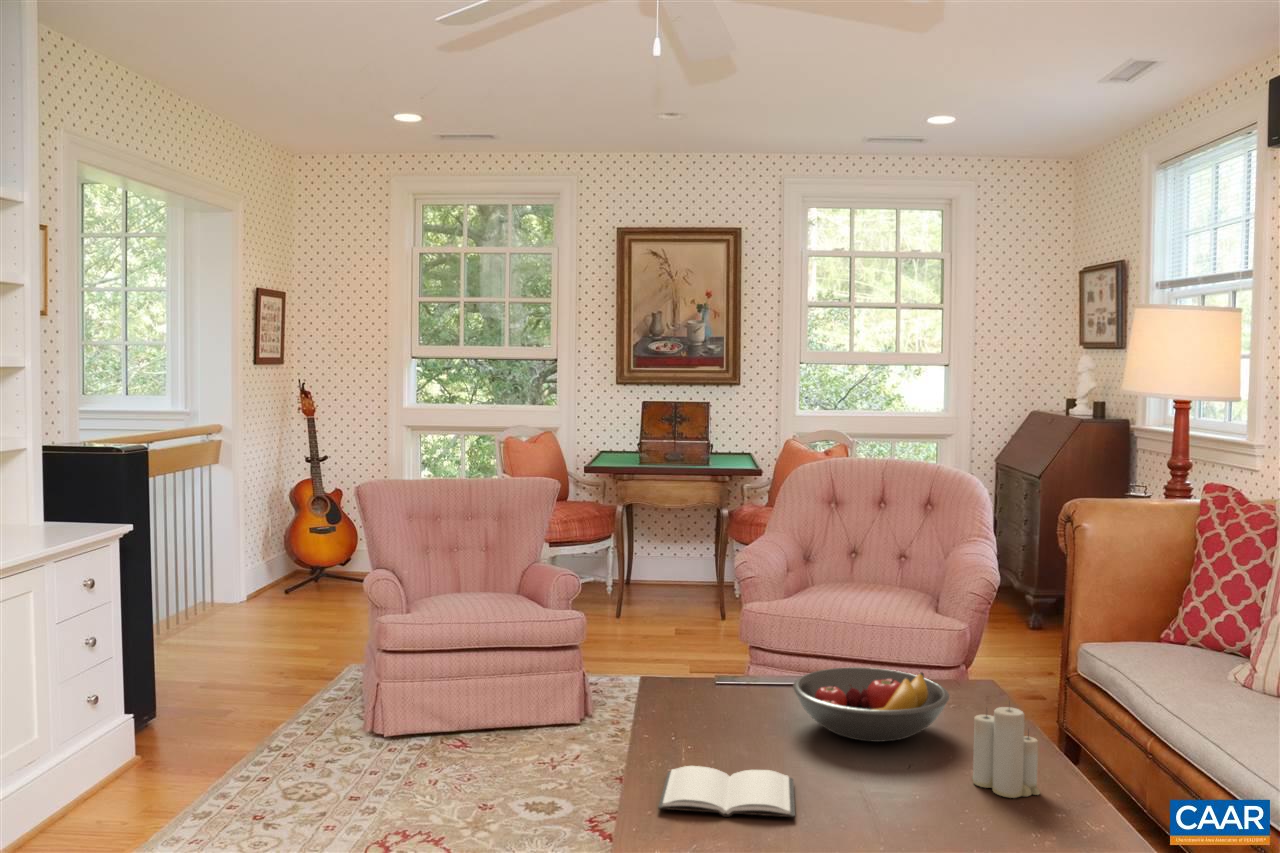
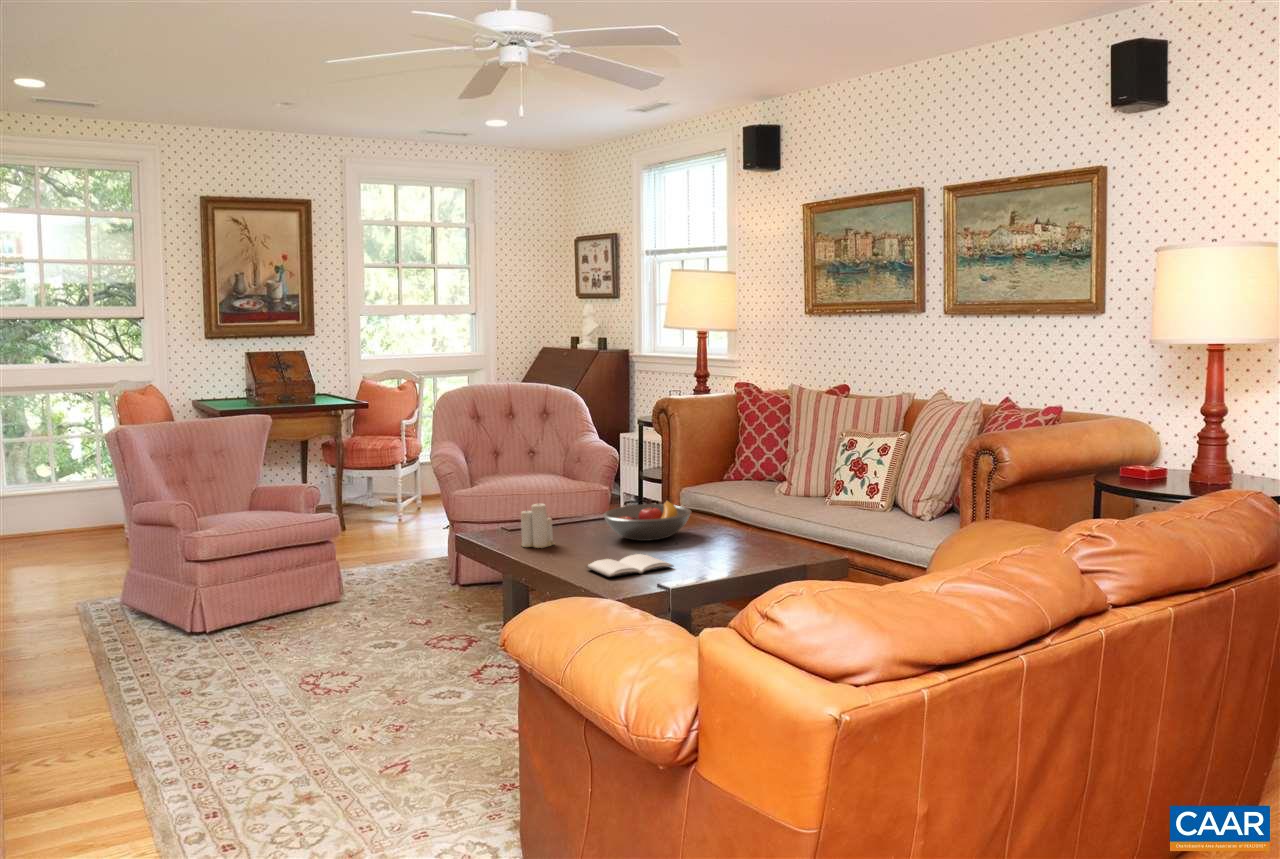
candle: present [972,707,1040,798] -> present [521,504,555,548]

